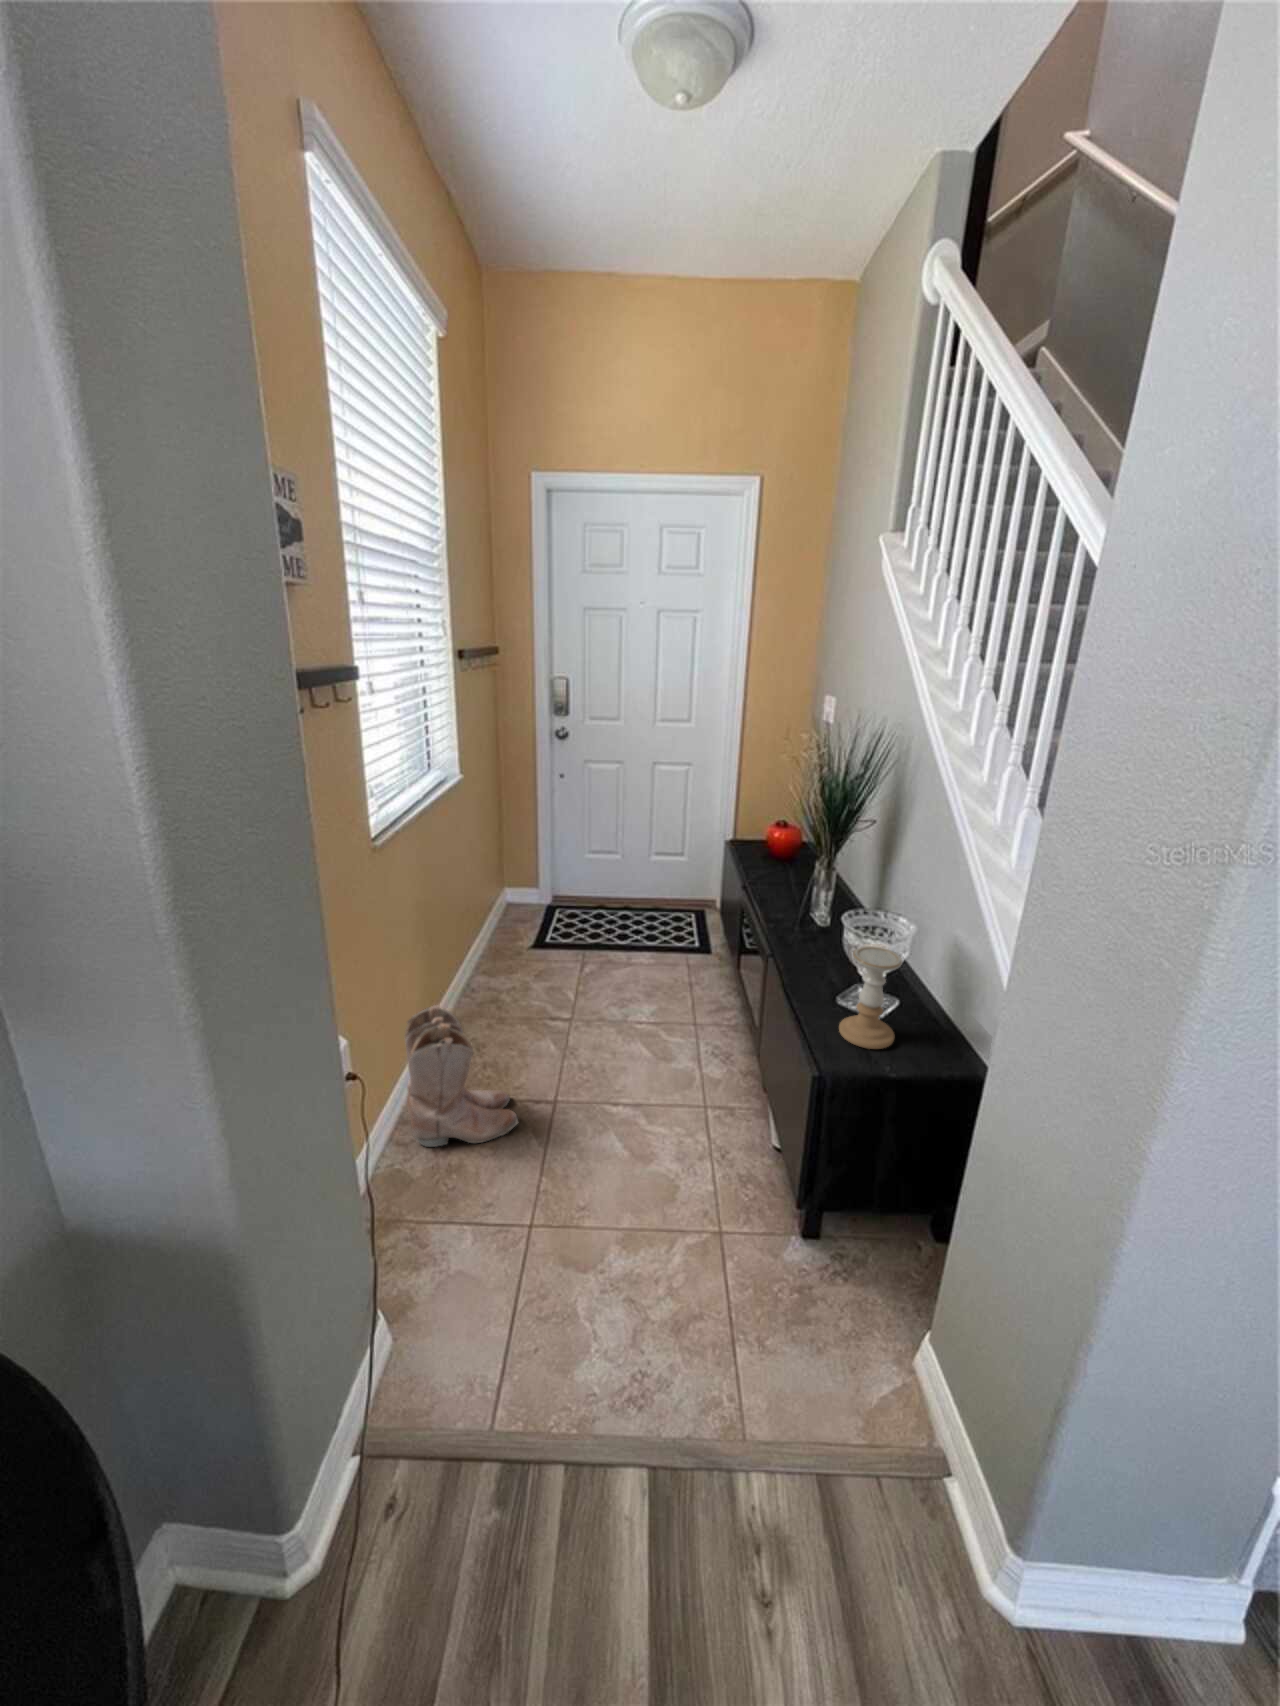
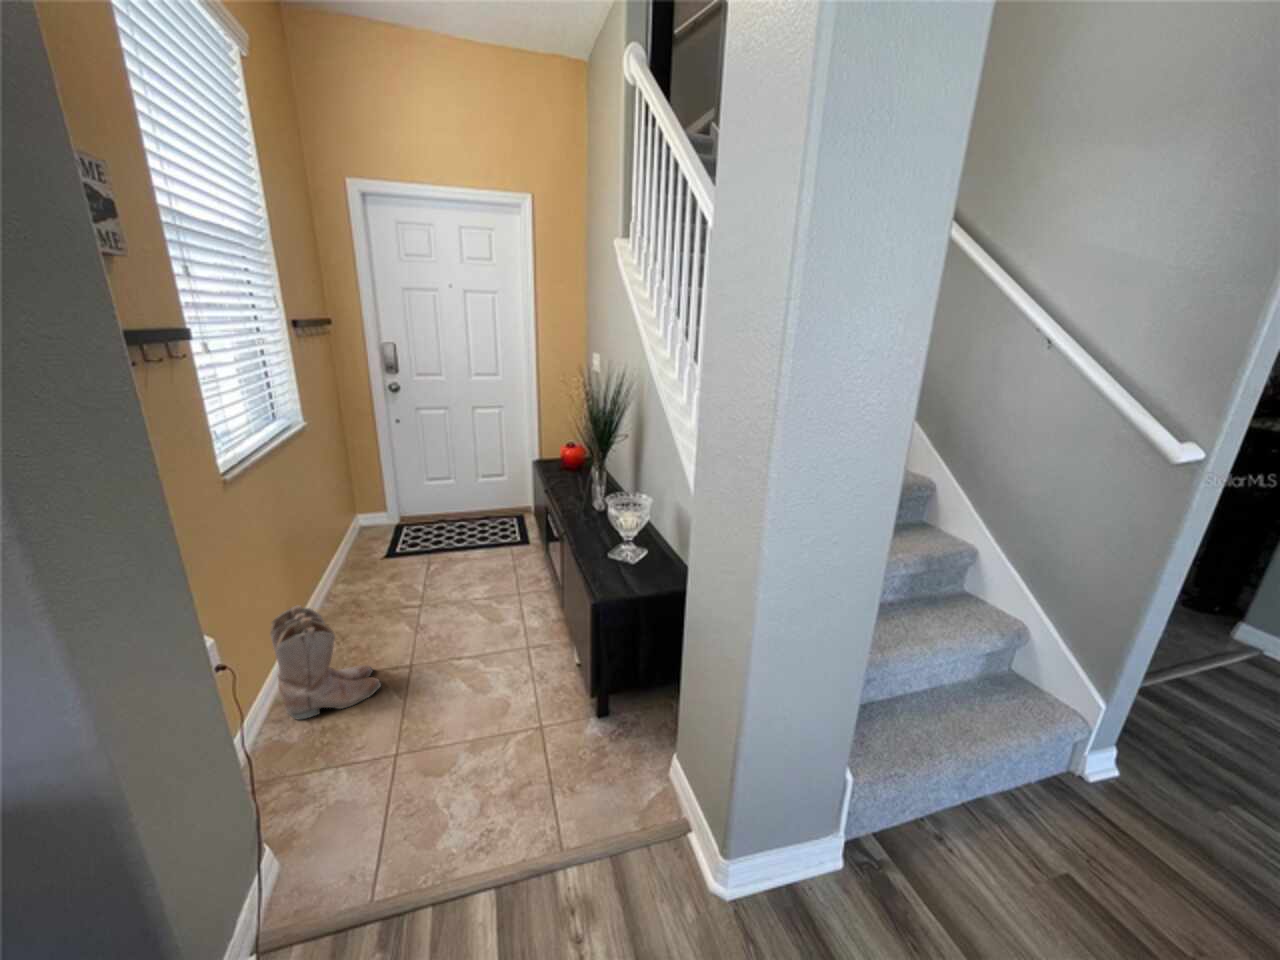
candle holder: present [839,946,902,1049] -> none [609,513,645,580]

